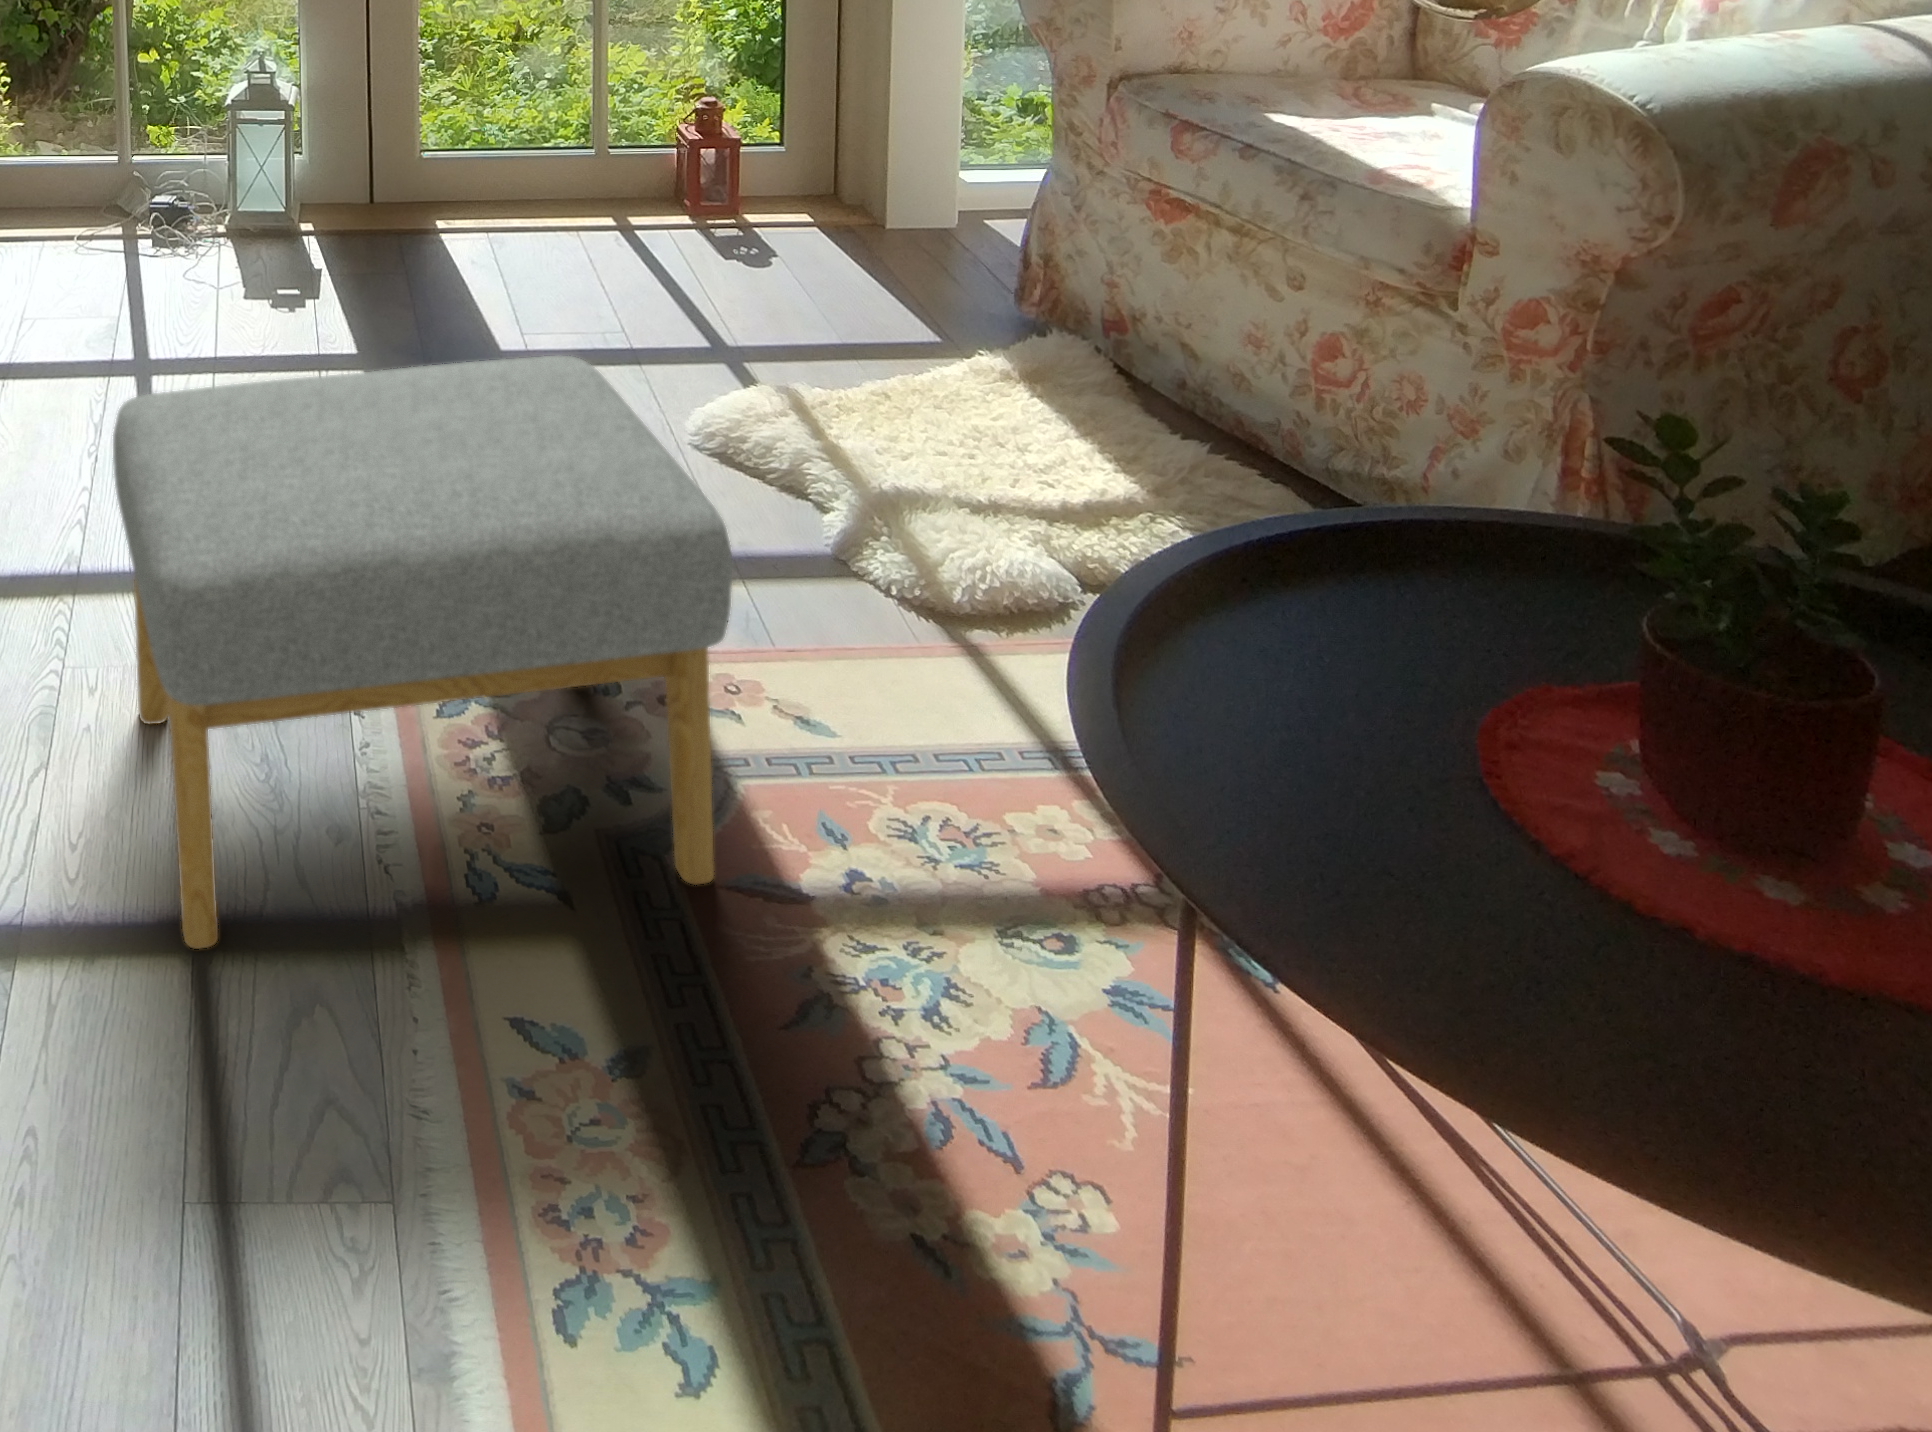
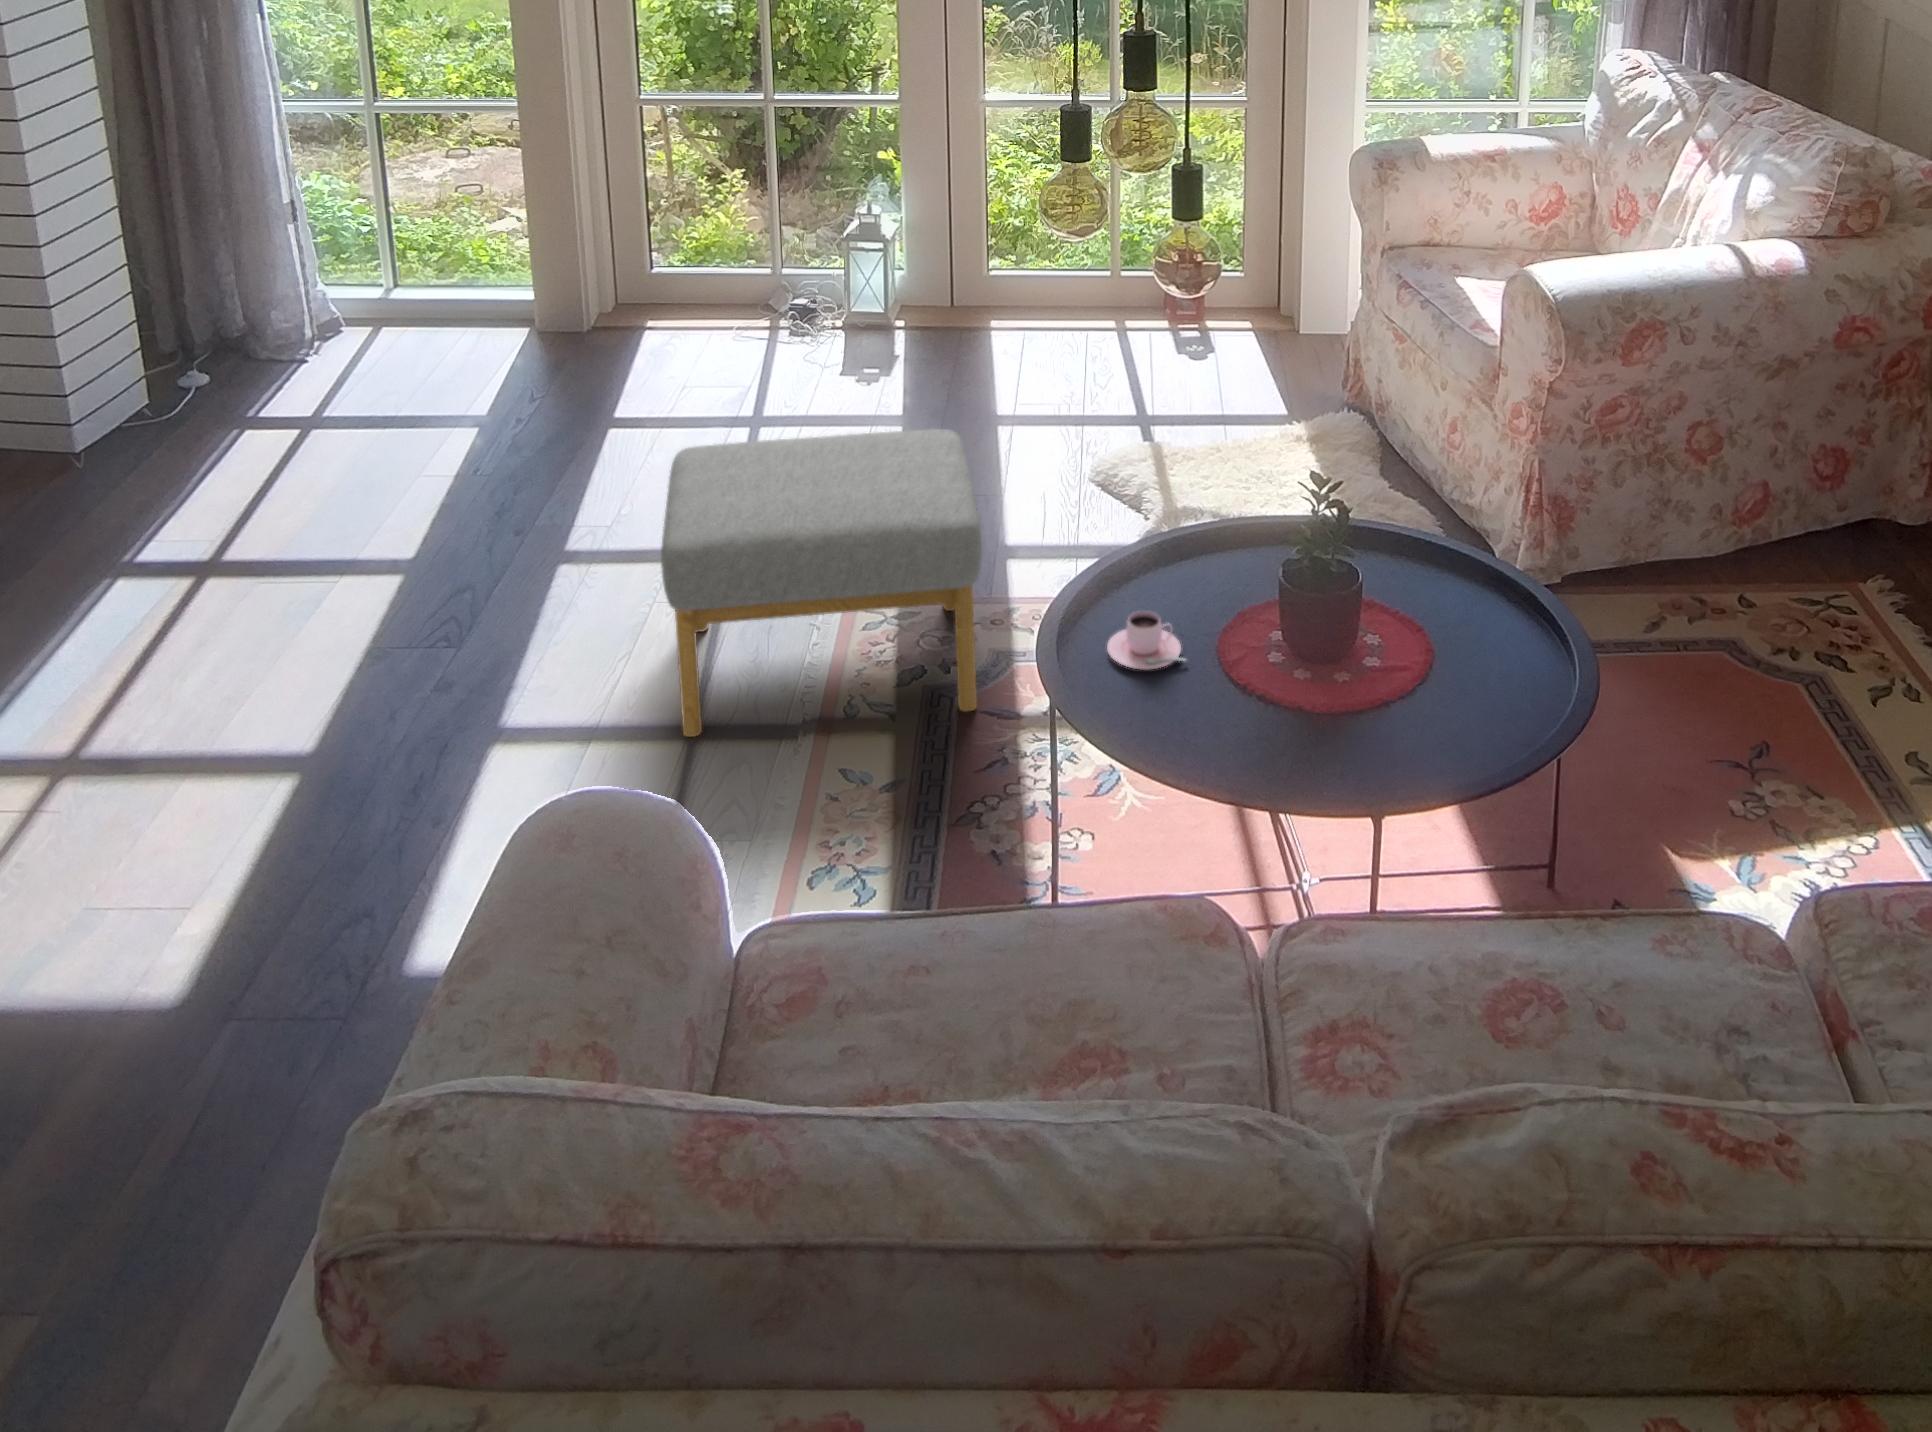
teacup: none [1257,634,1483,870] -> present [1107,611,1185,669]

